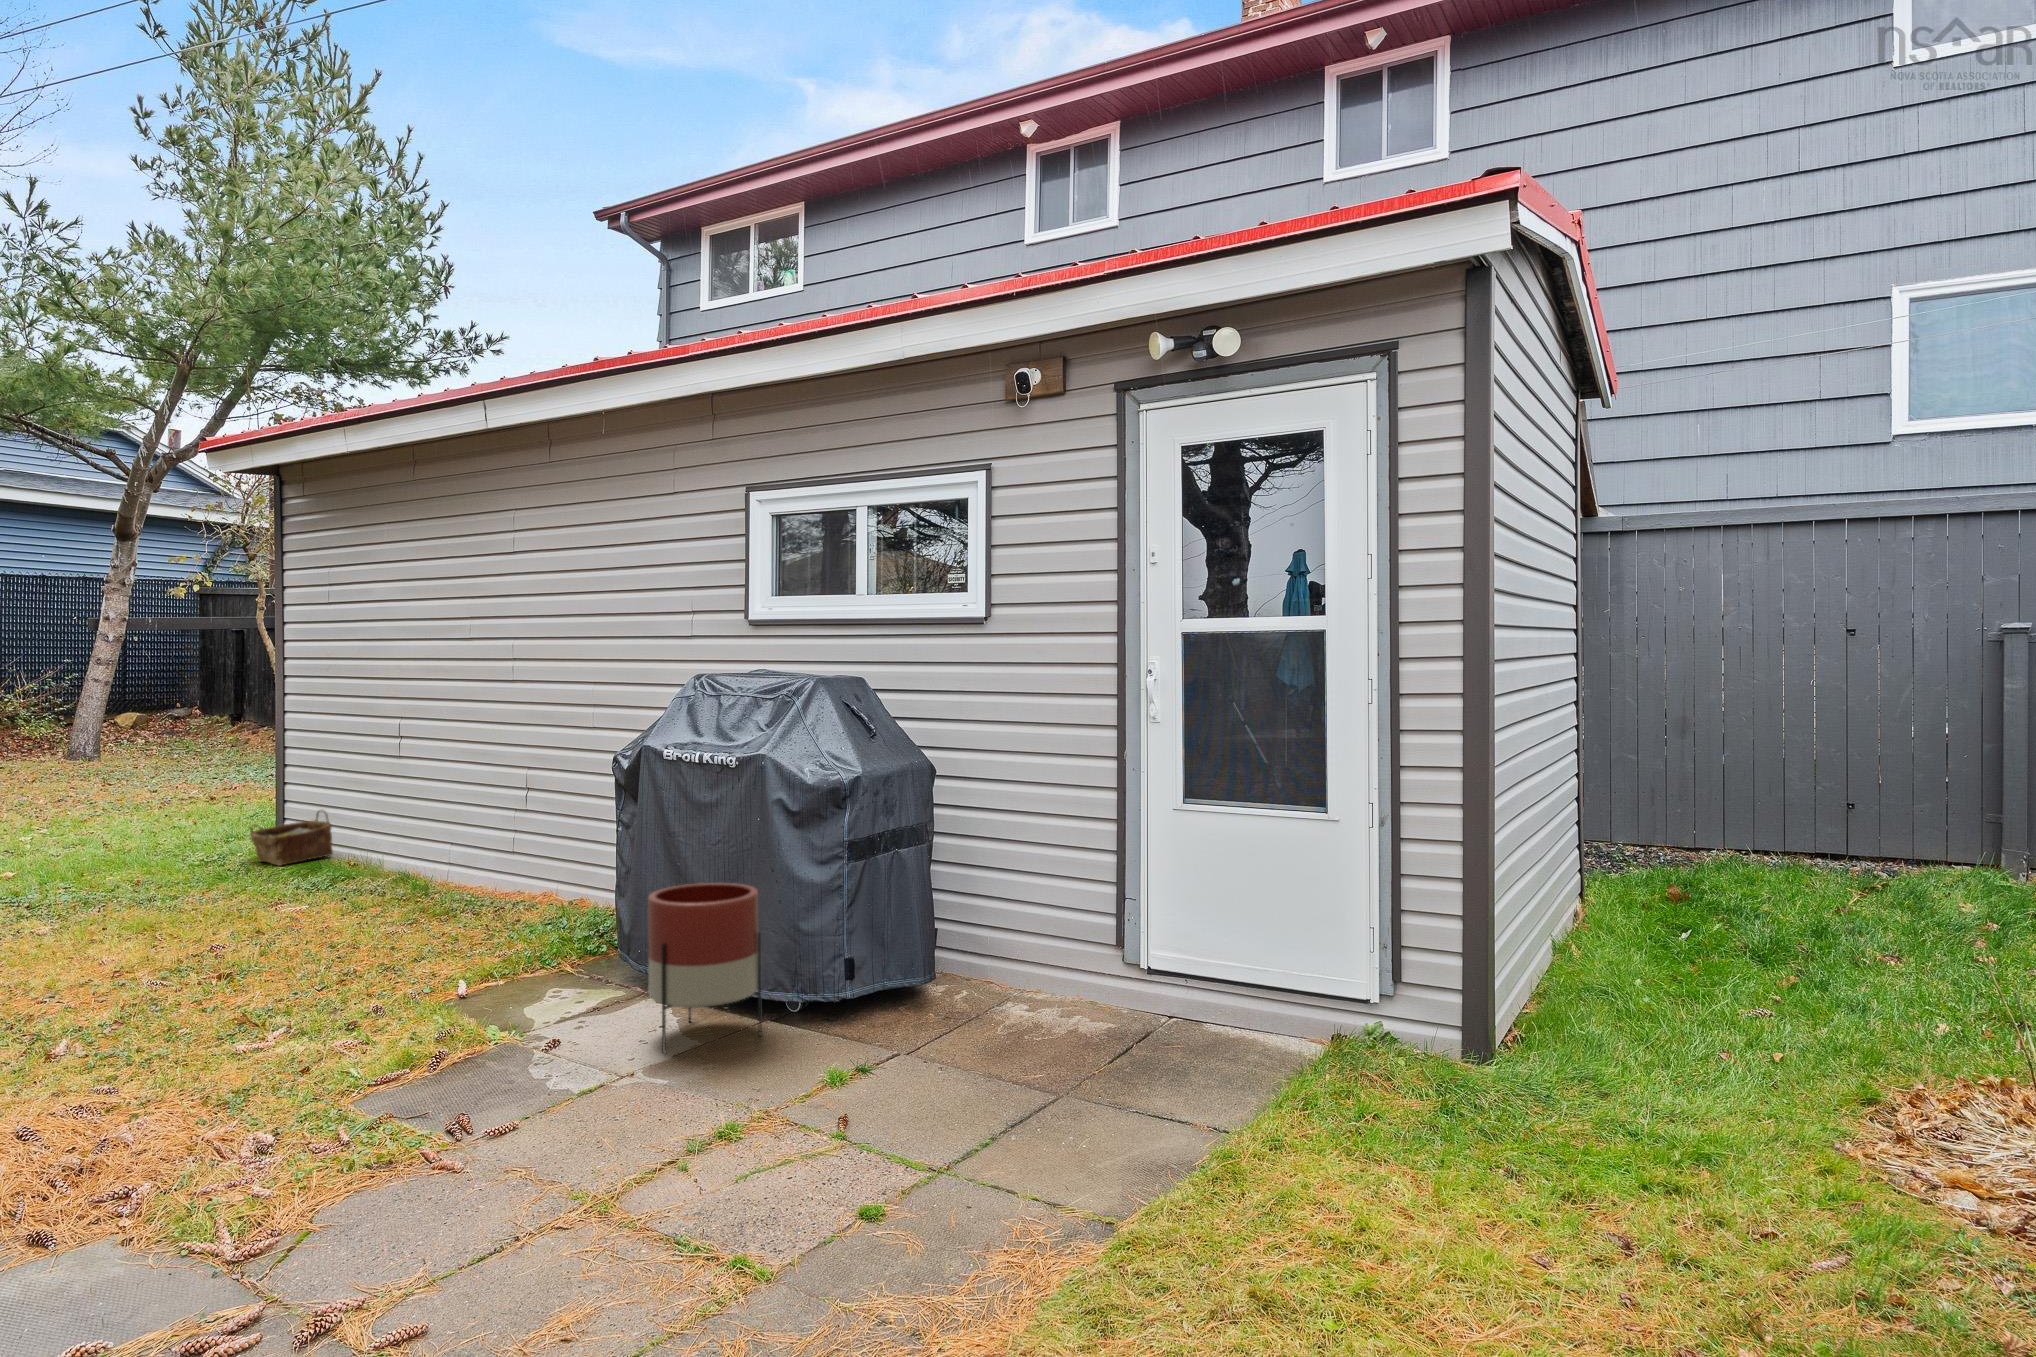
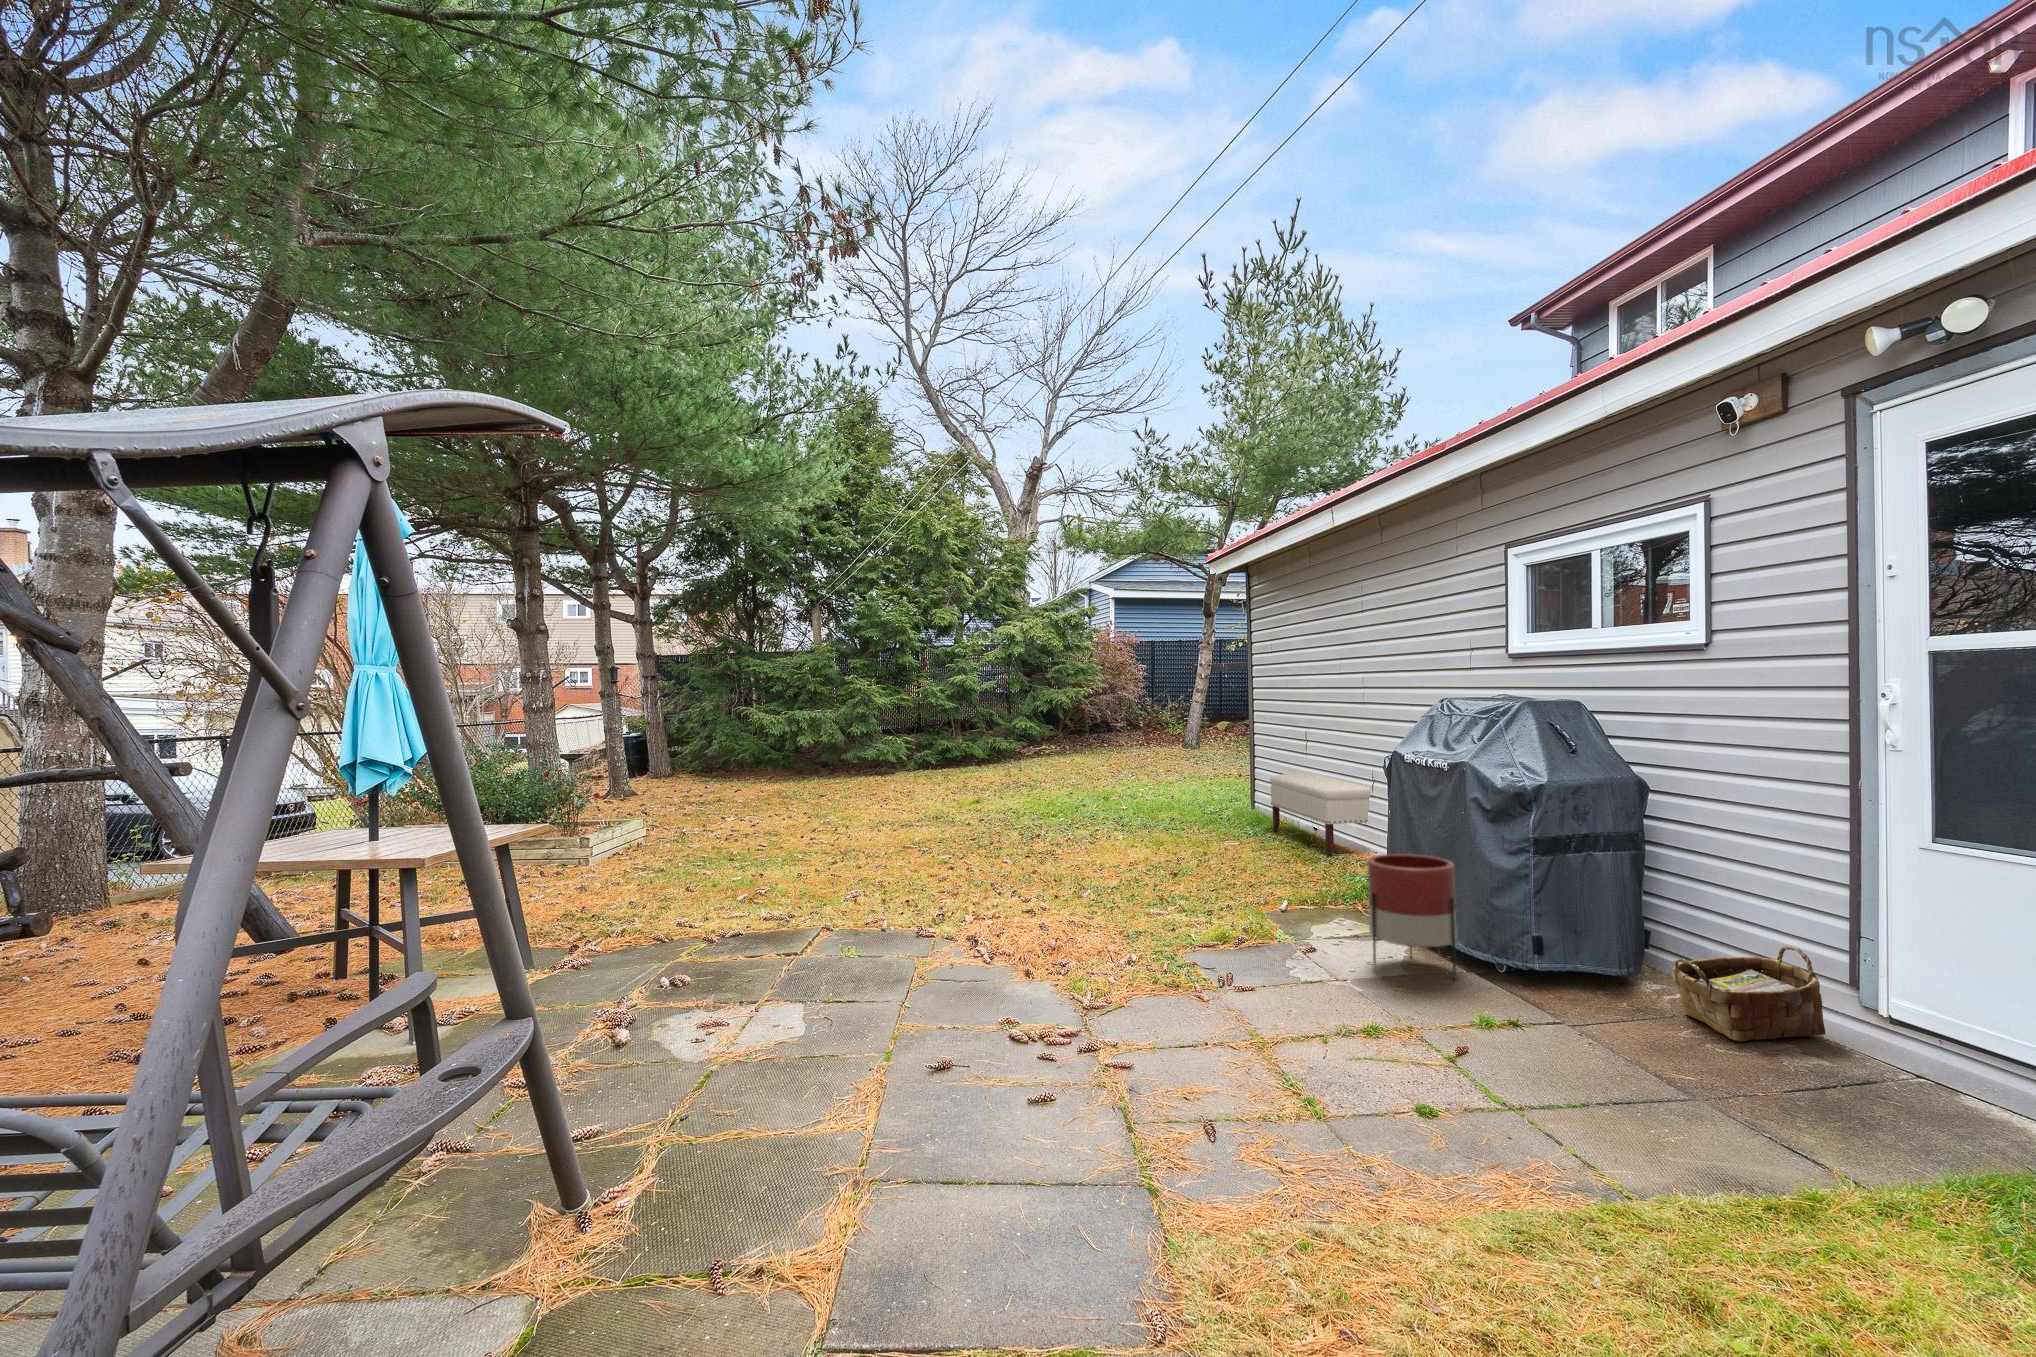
bench: none [352,790,541,905] -> present [1270,774,1377,855]
woven basket: present [250,809,333,866] -> present [1673,945,1826,1042]

